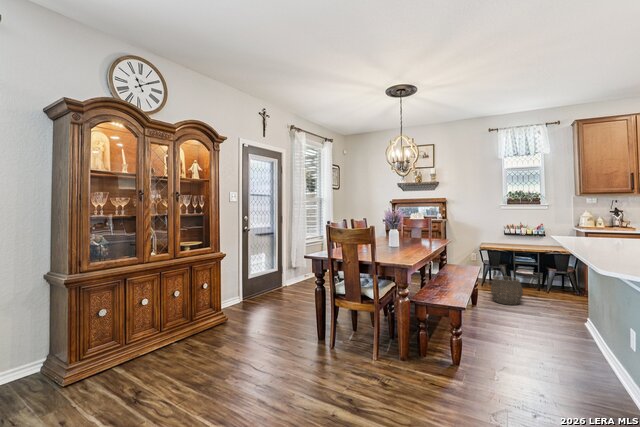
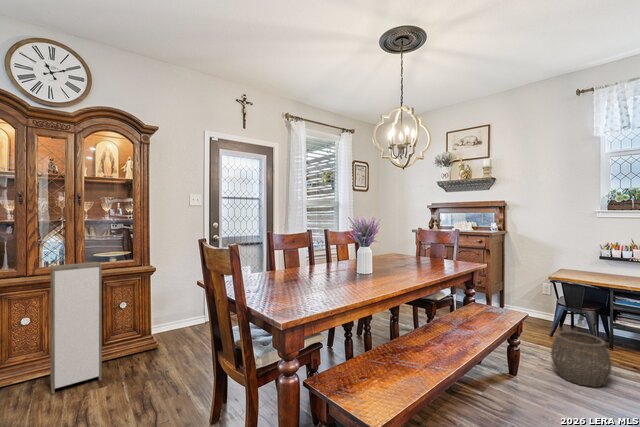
storage cabinet: none [167,246,209,350] -> present [50,262,102,394]

